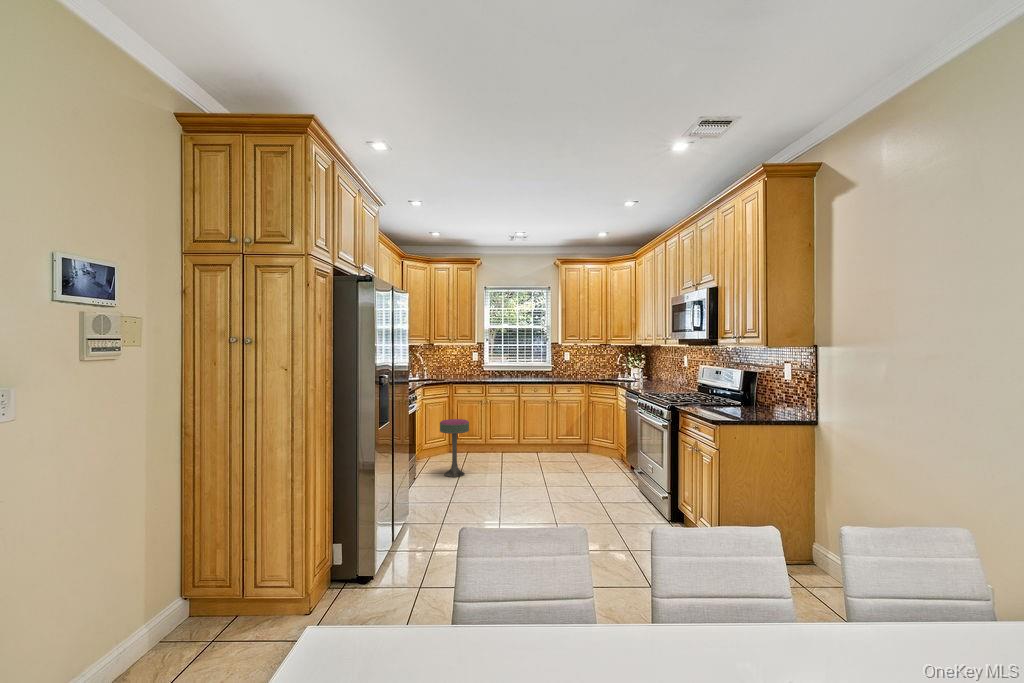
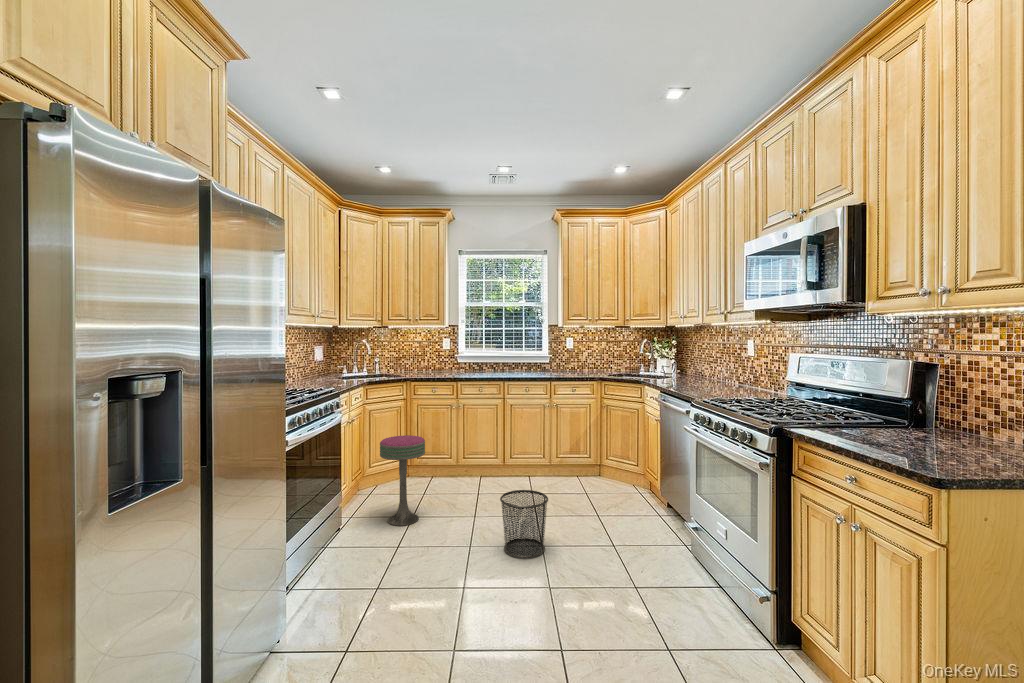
waste bin: none [520,452,551,491] -> present [500,490,548,558]

